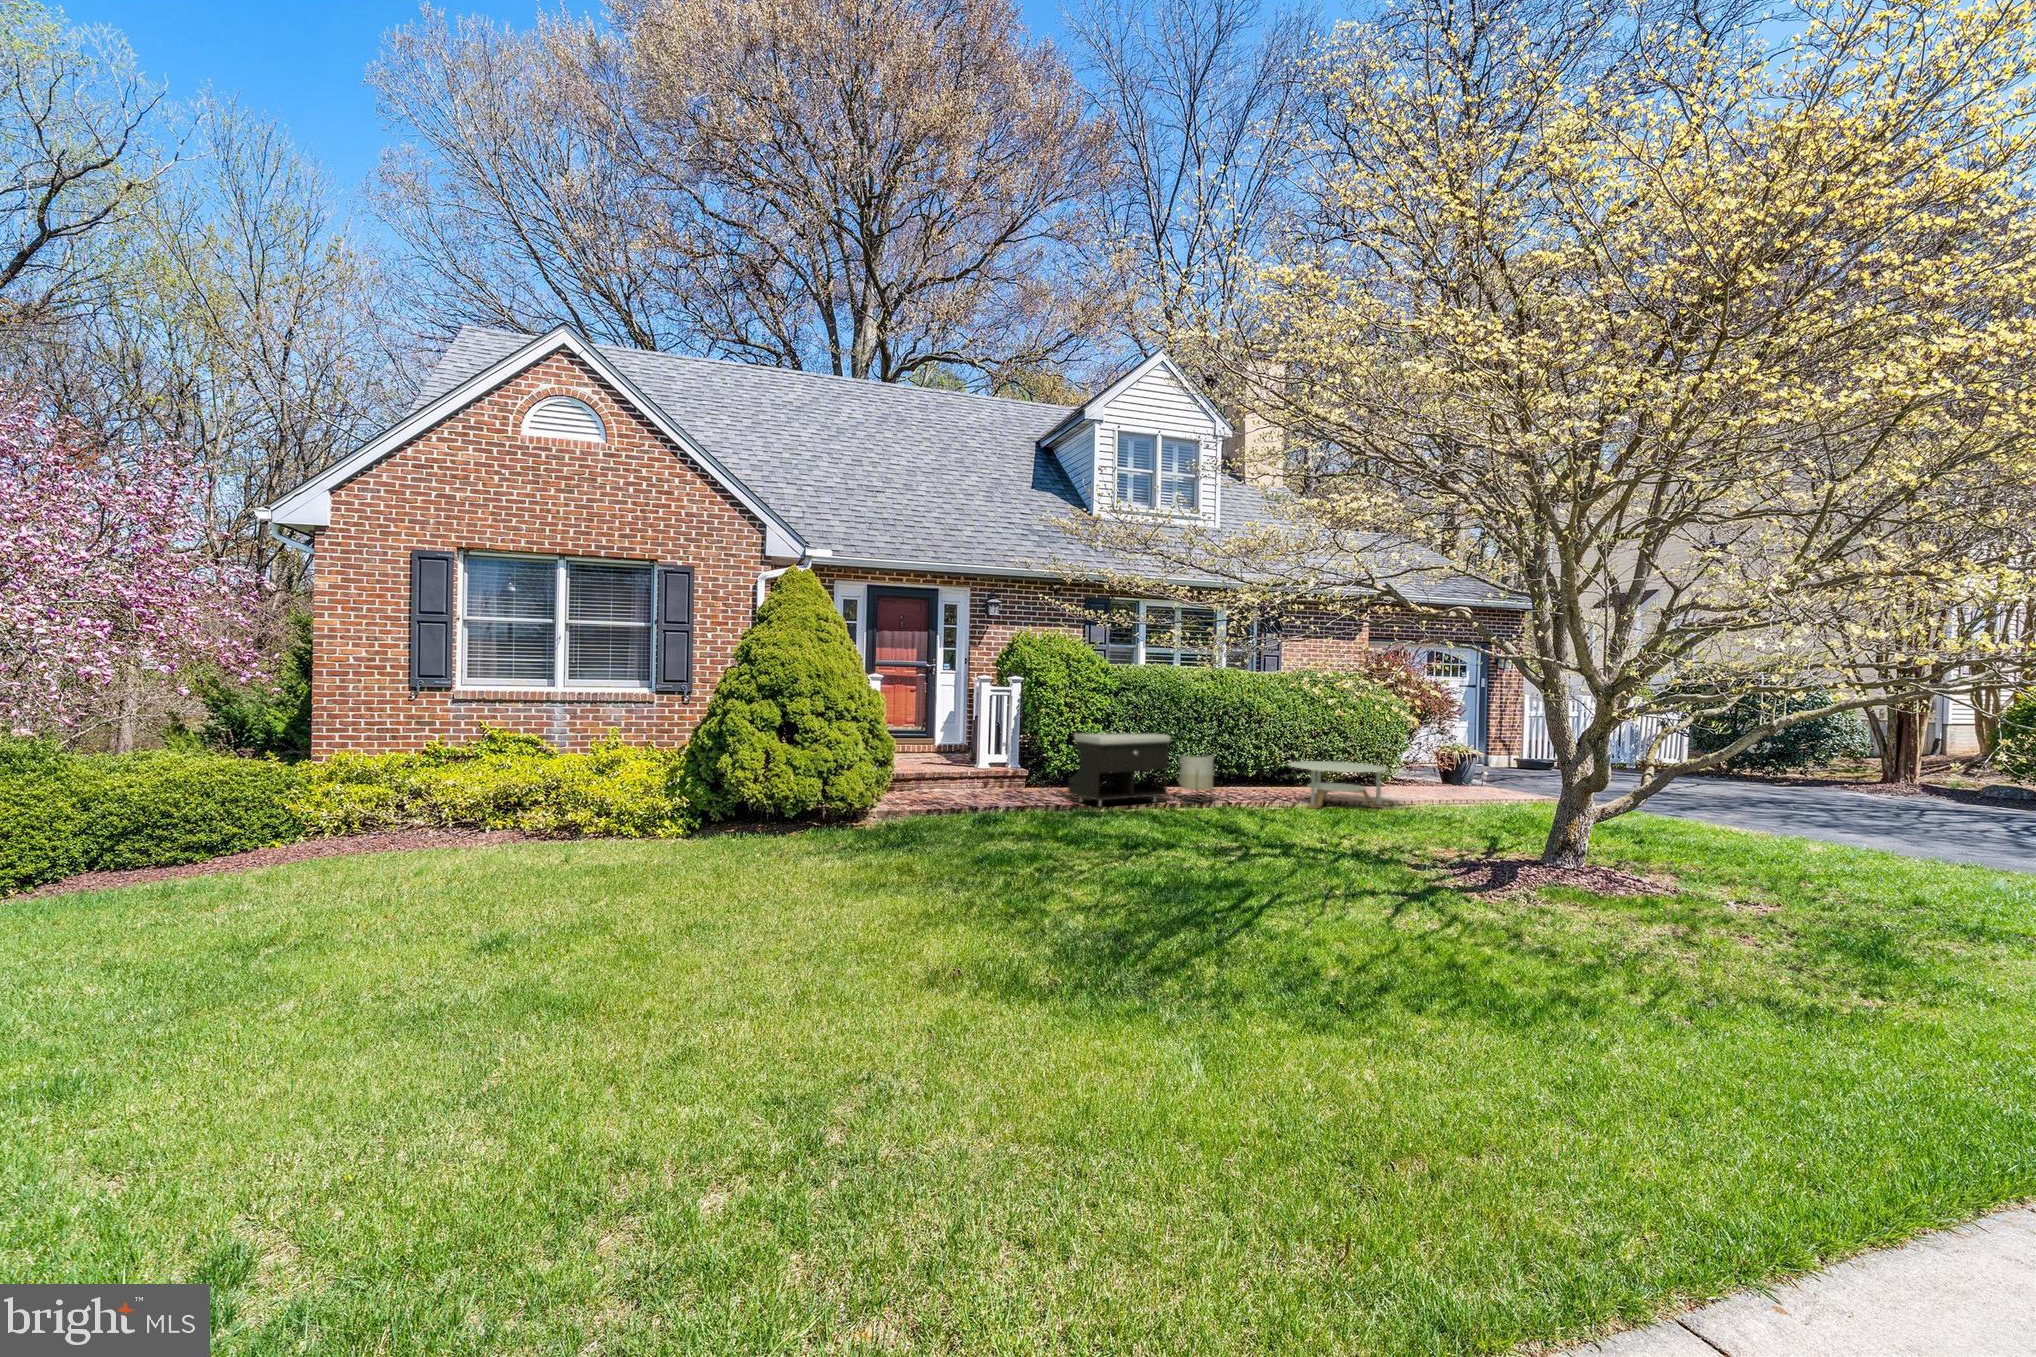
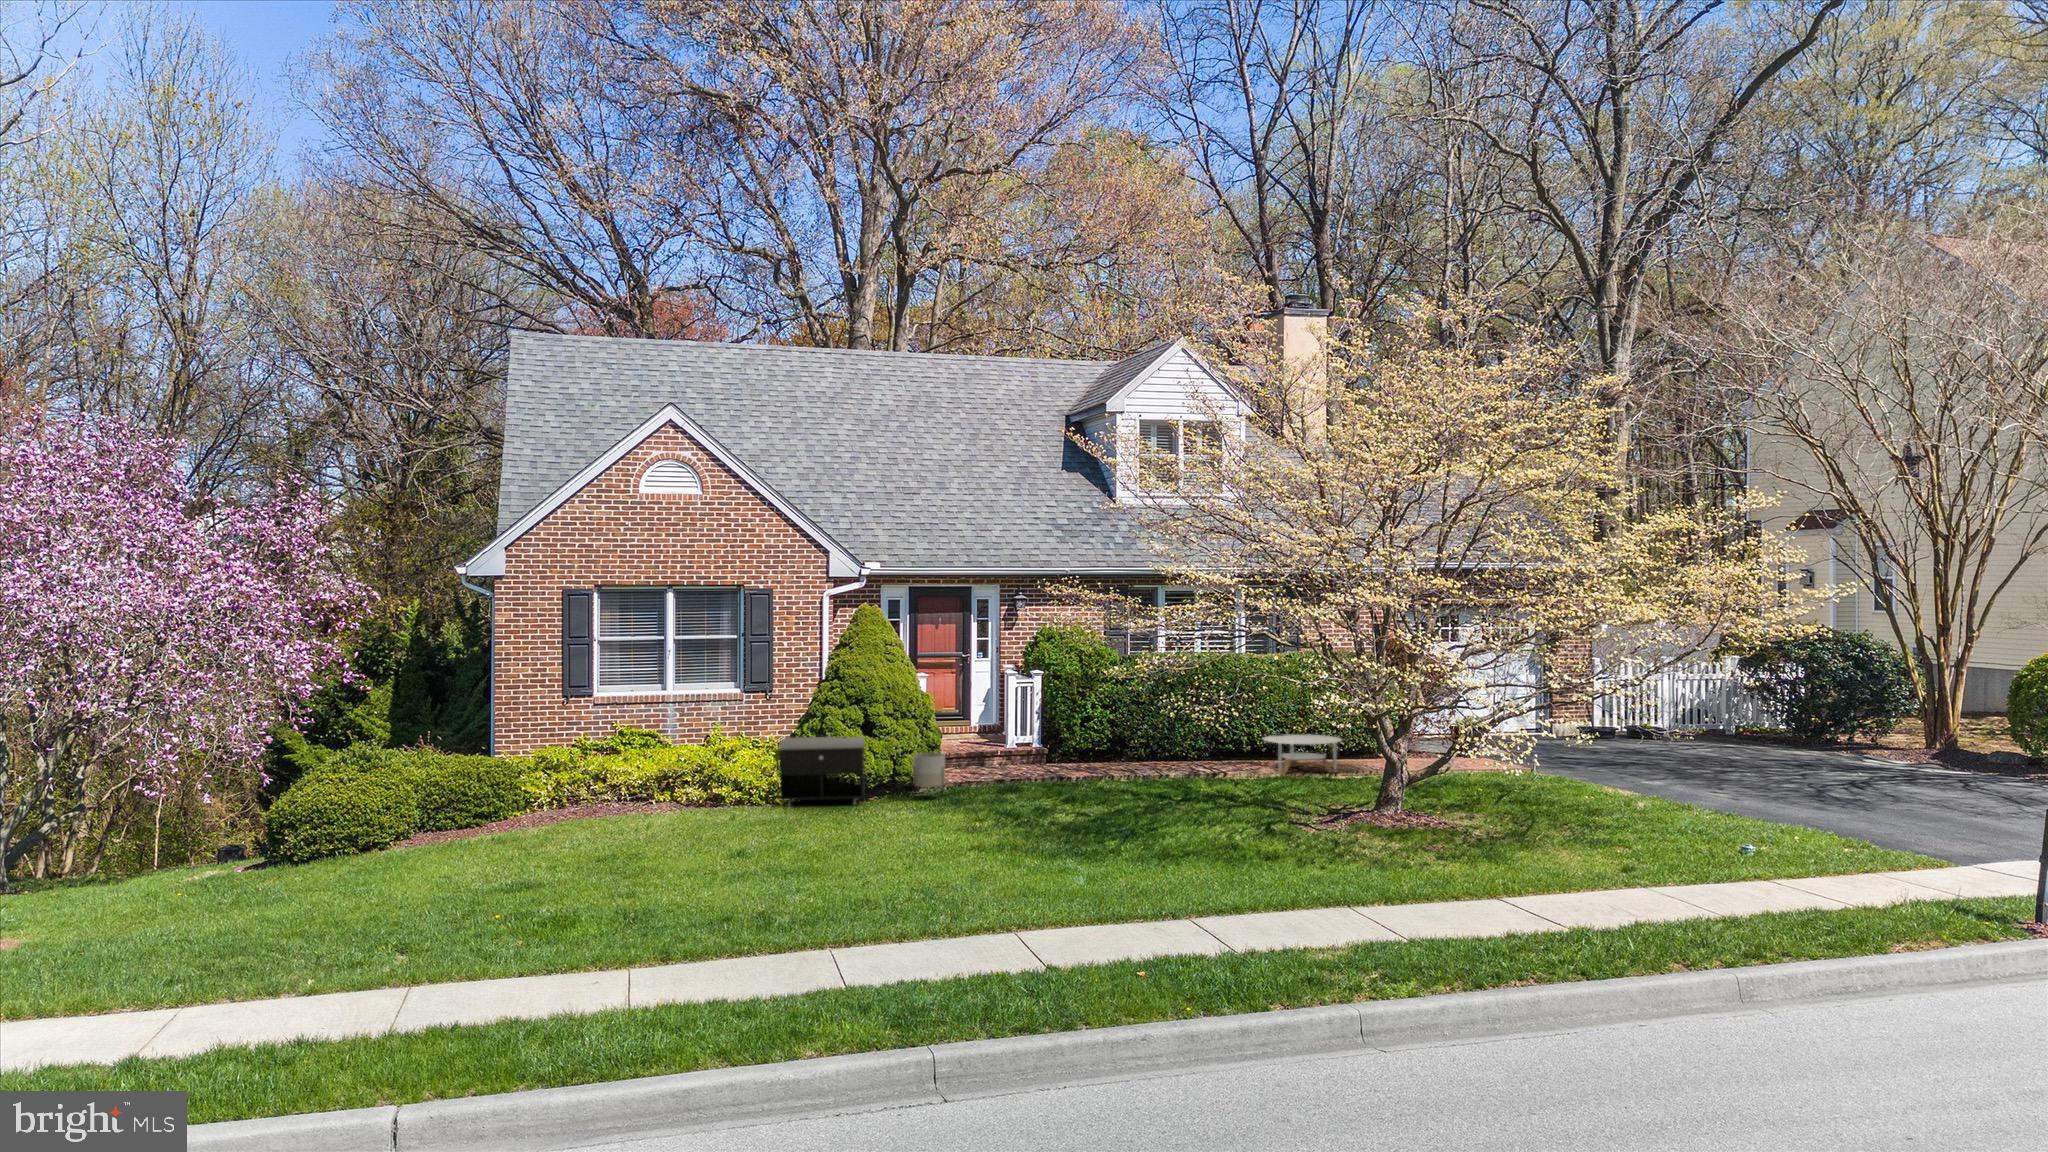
storage bench: present [1068,732,1170,807] -> present [779,736,865,806]
planter: present [1179,755,1213,790] -> present [913,753,946,788]

